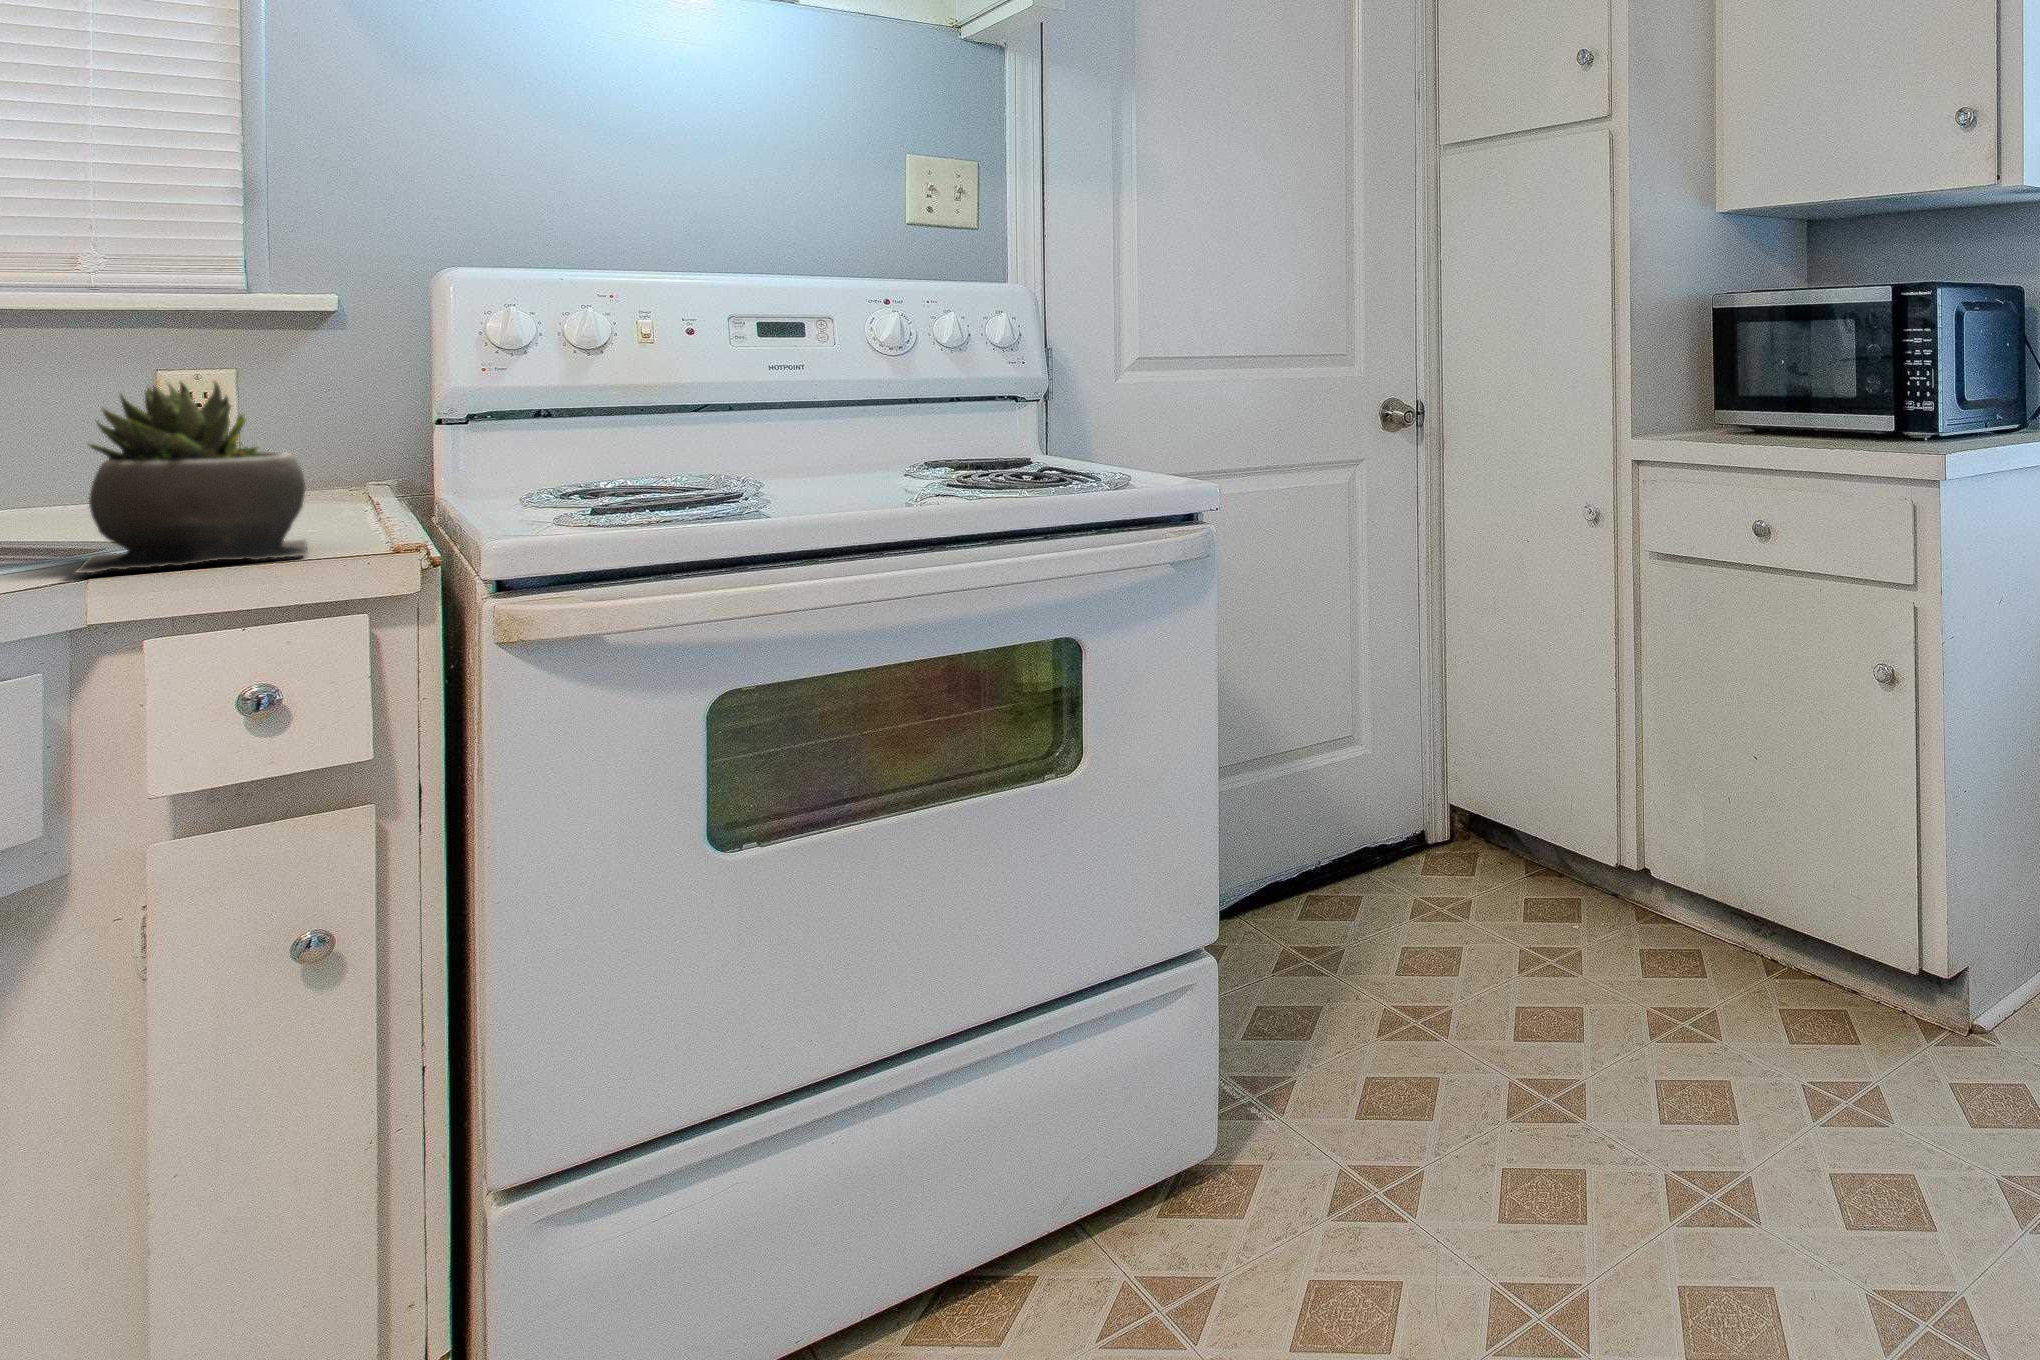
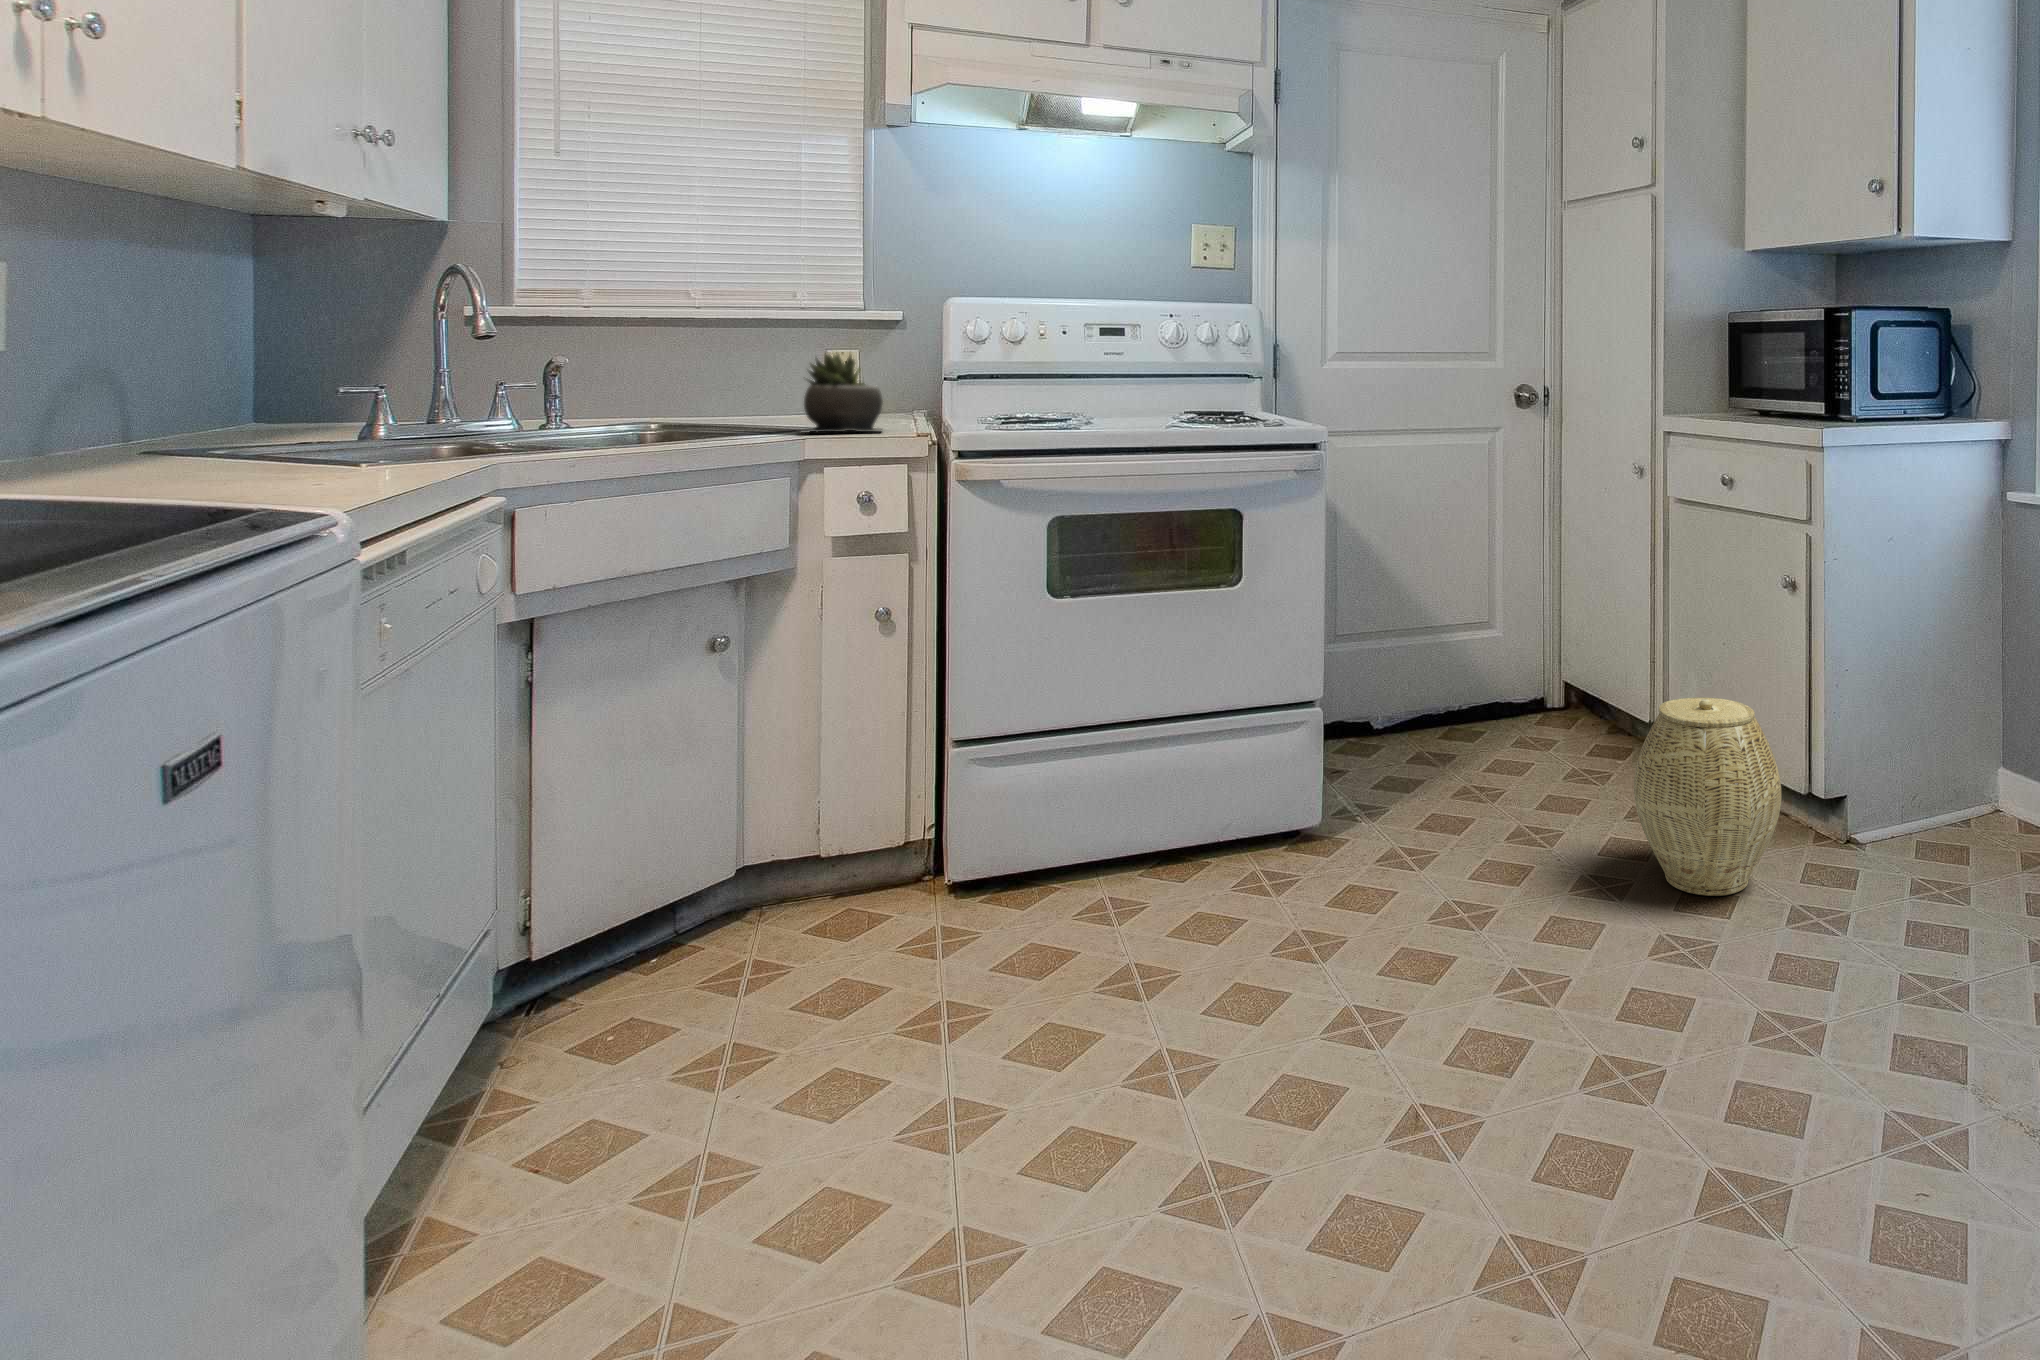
woven basket: none [1730,870,1960,1194] -> present [1634,698,1781,896]

